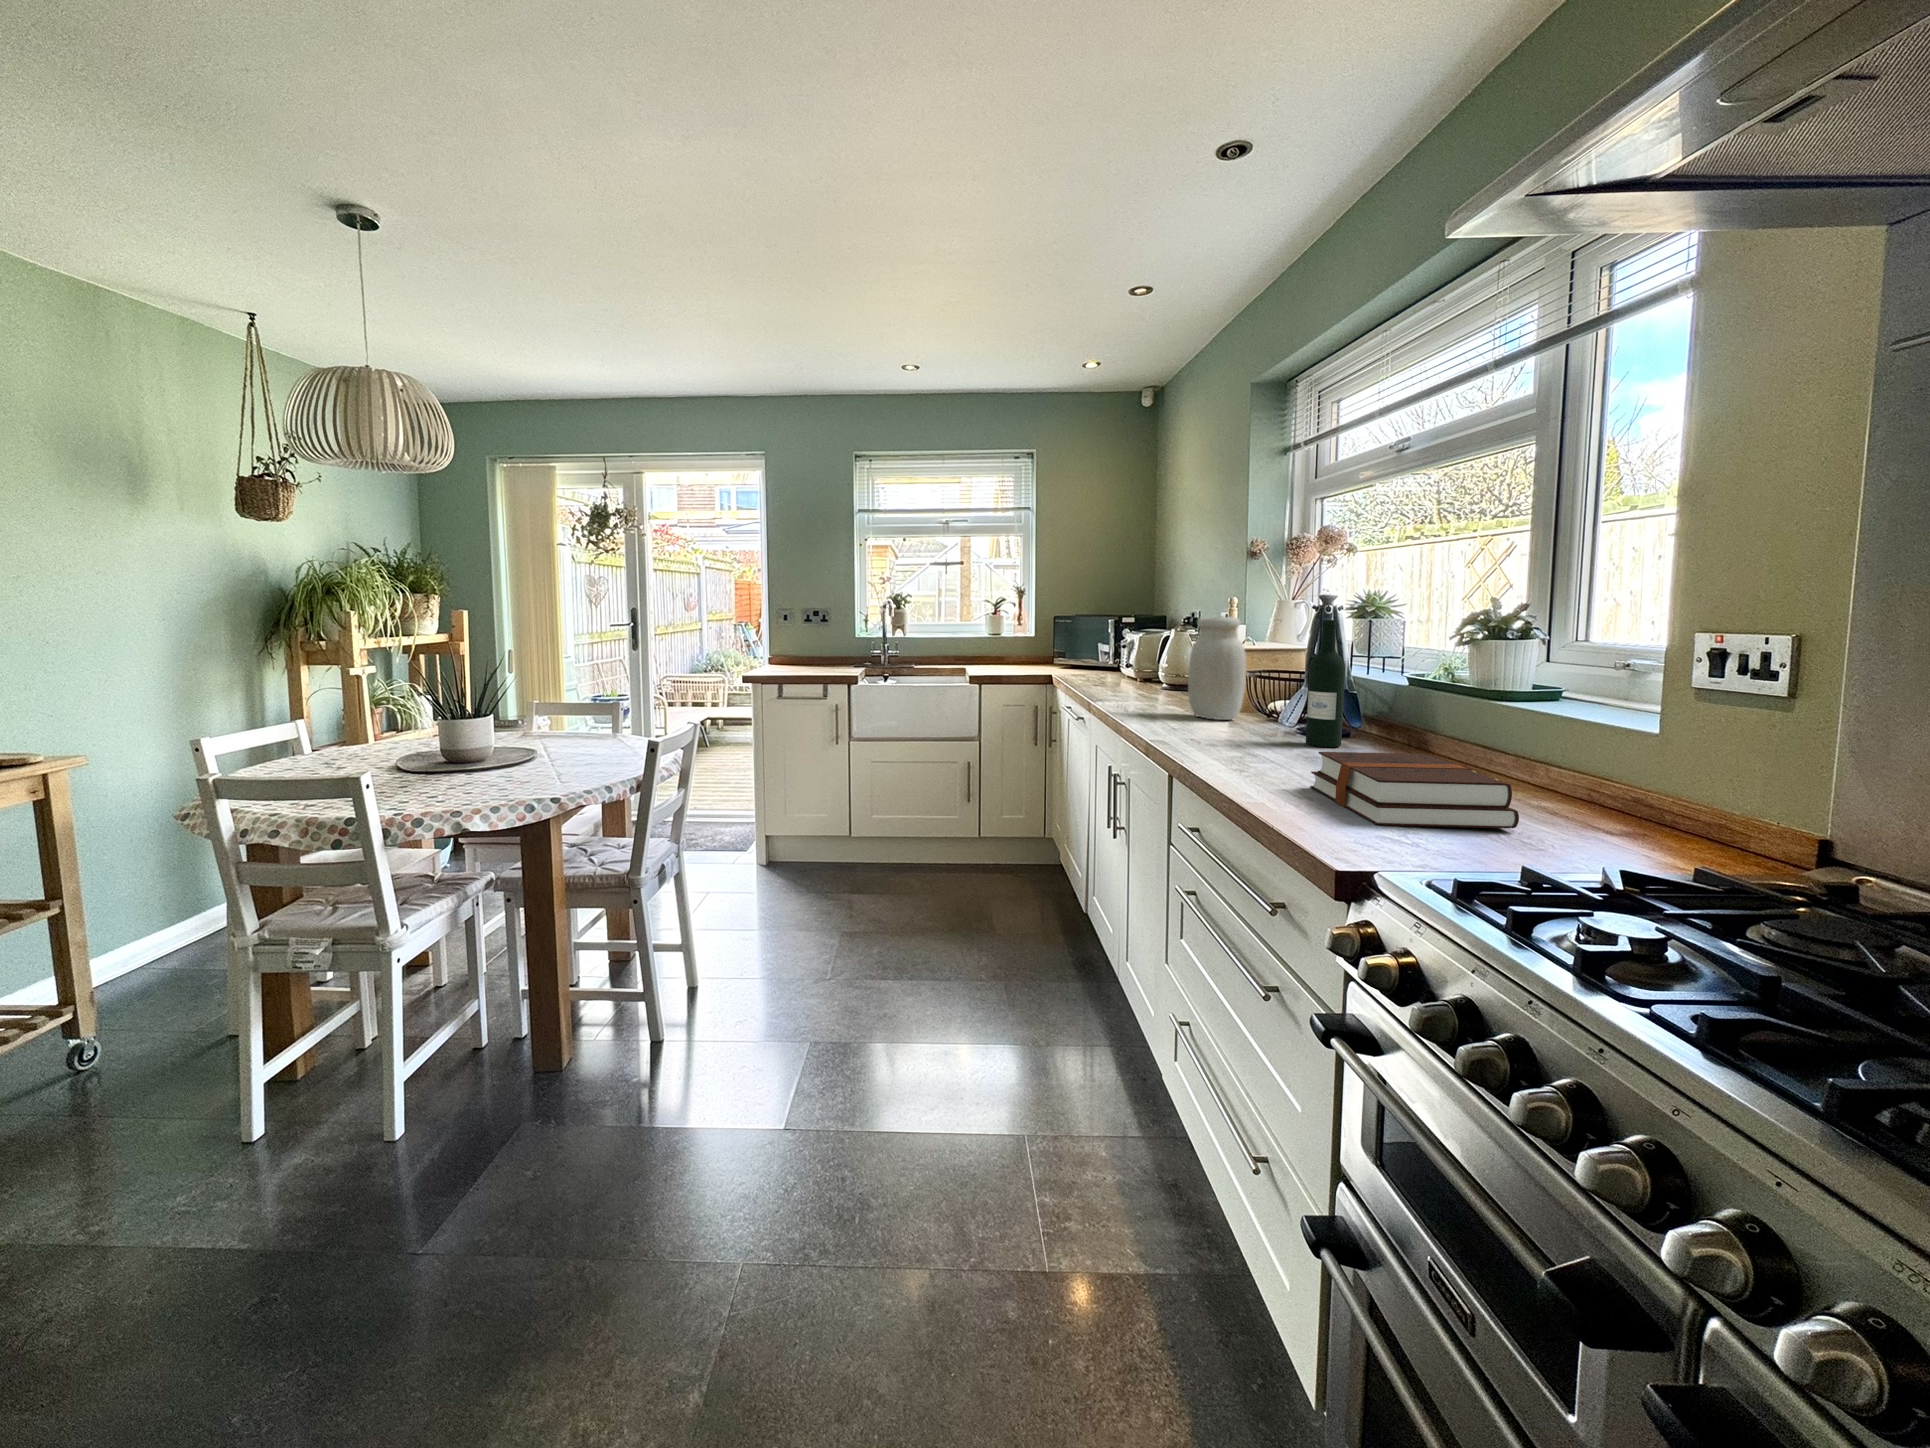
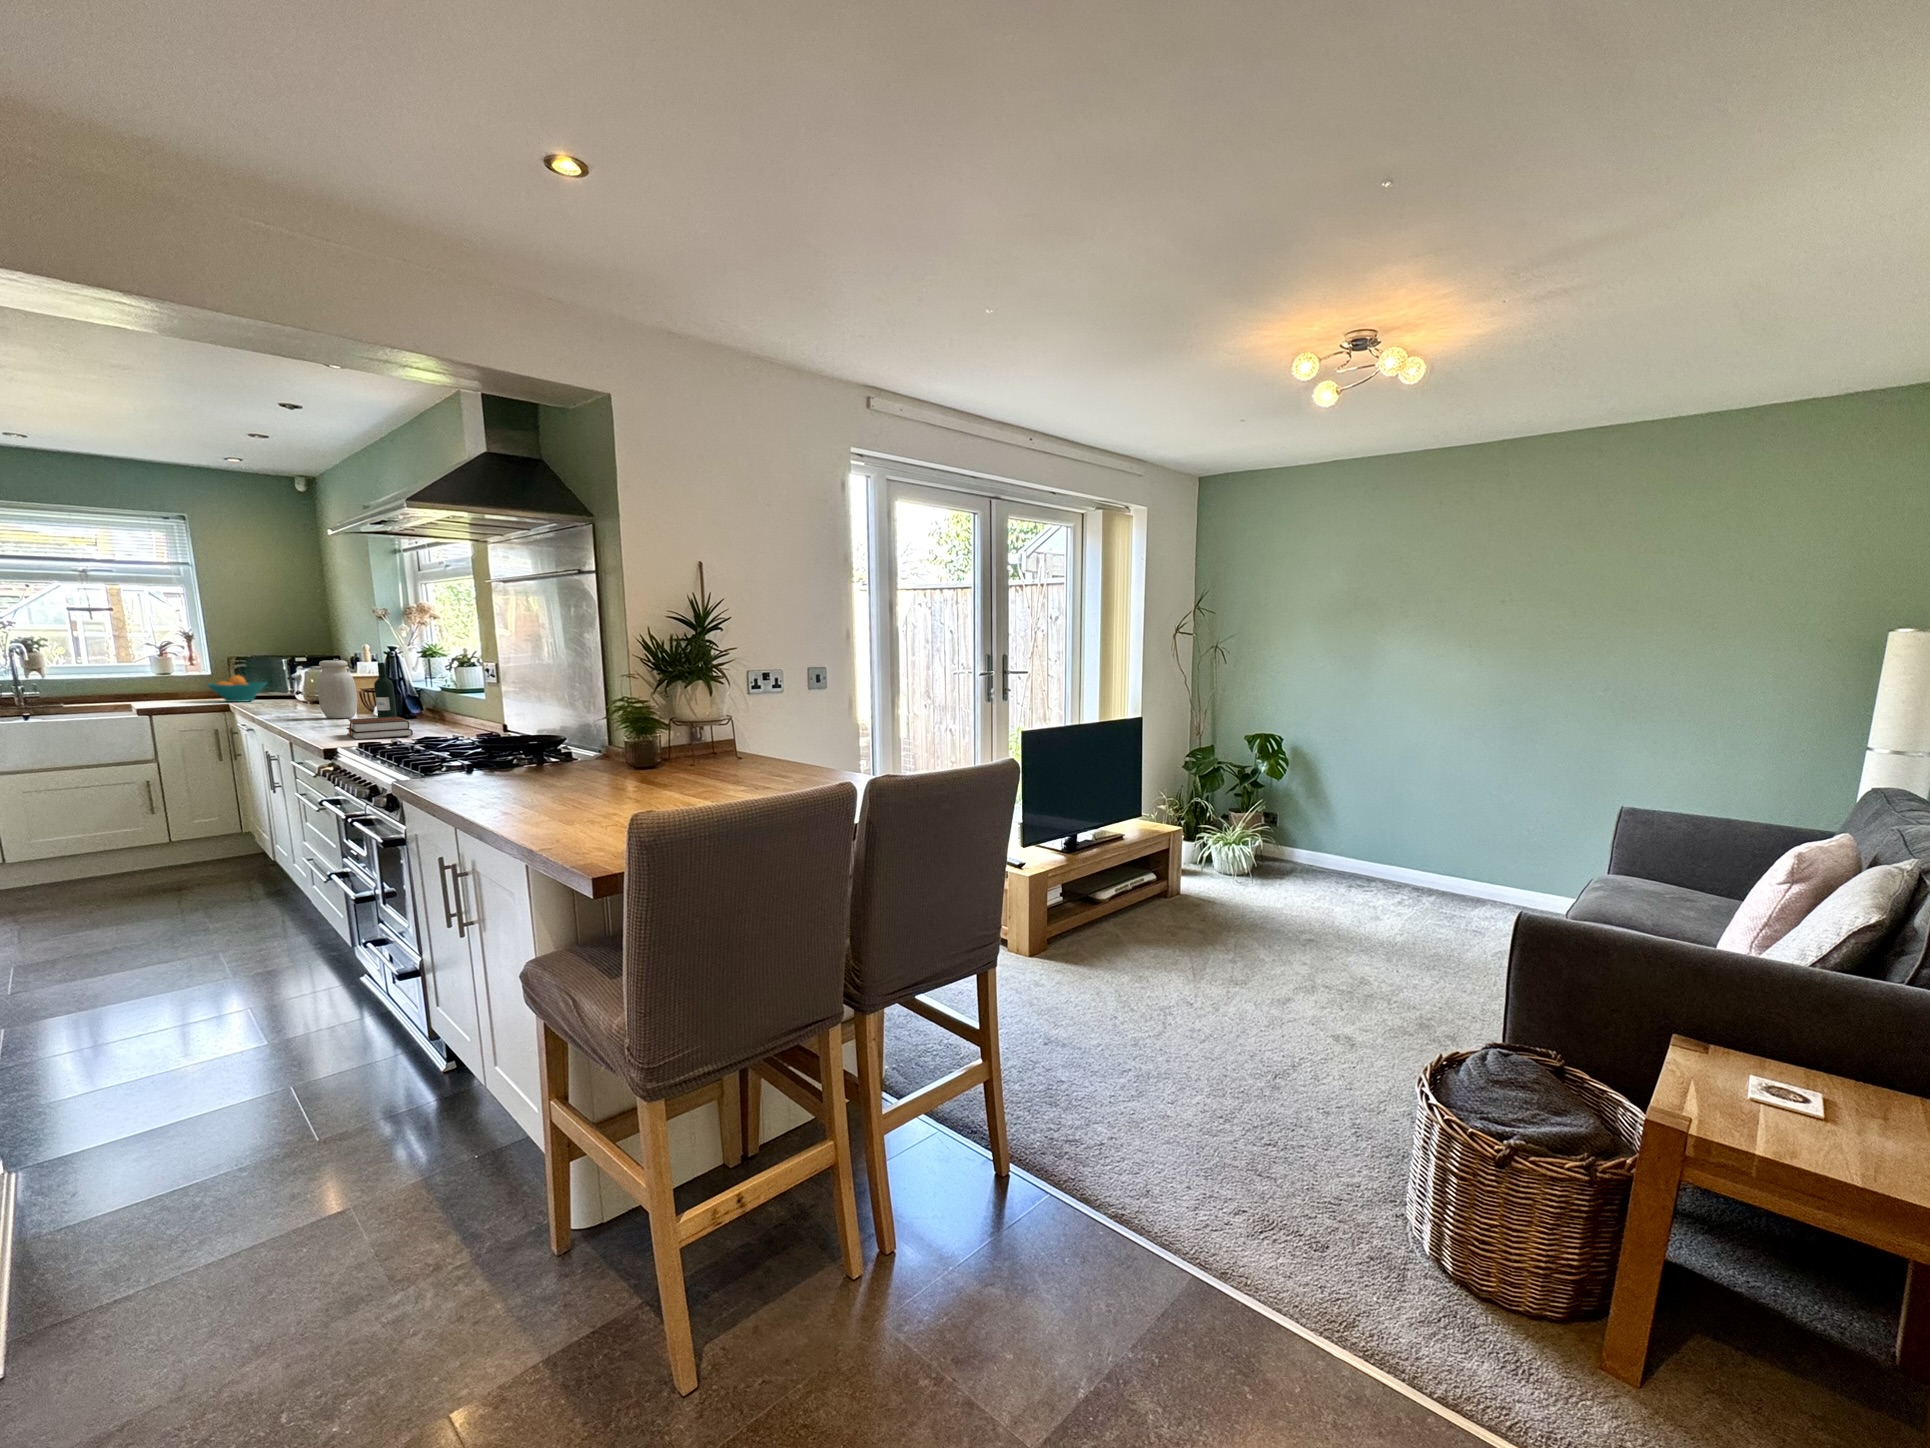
fruit bowl: none [1032,639,1091,672] -> present [207,675,267,702]

